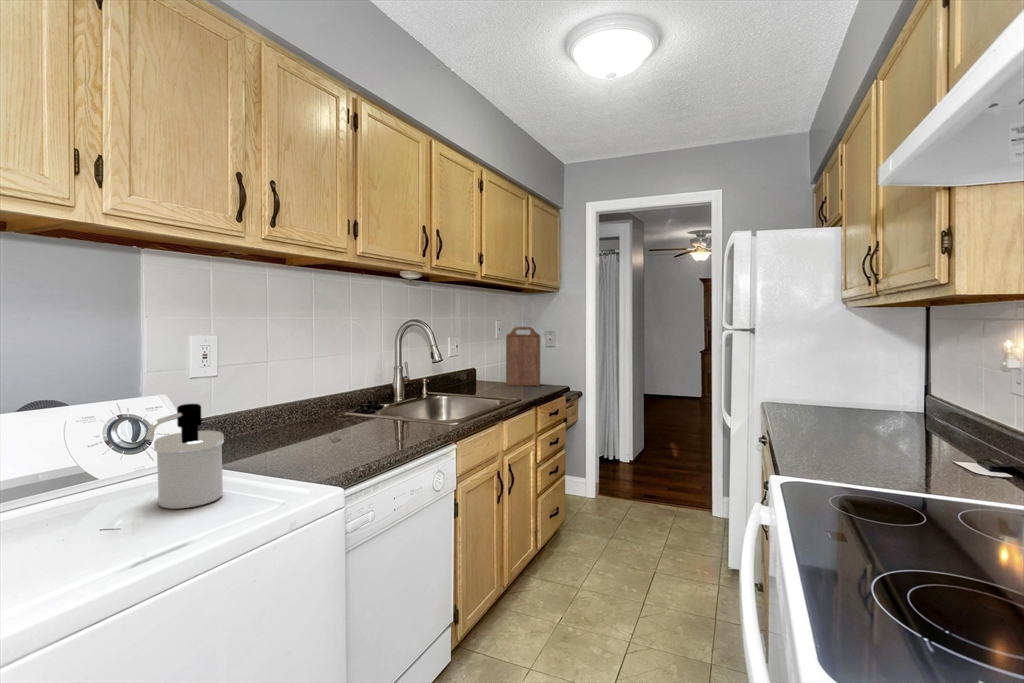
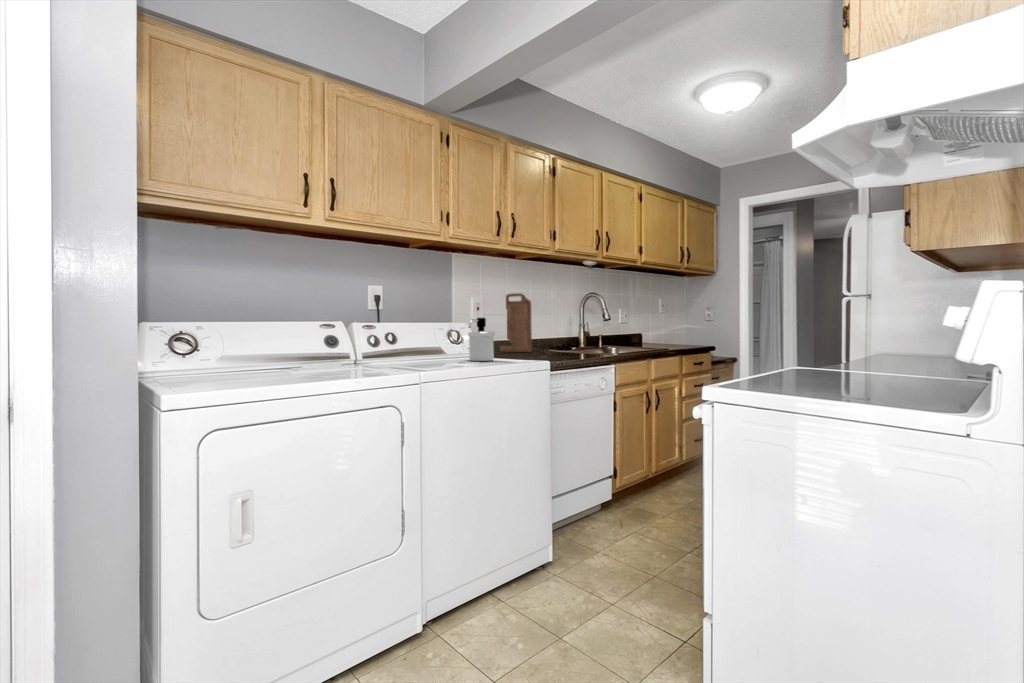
cutting board: present [506,327,541,386] -> present [500,293,532,352]

